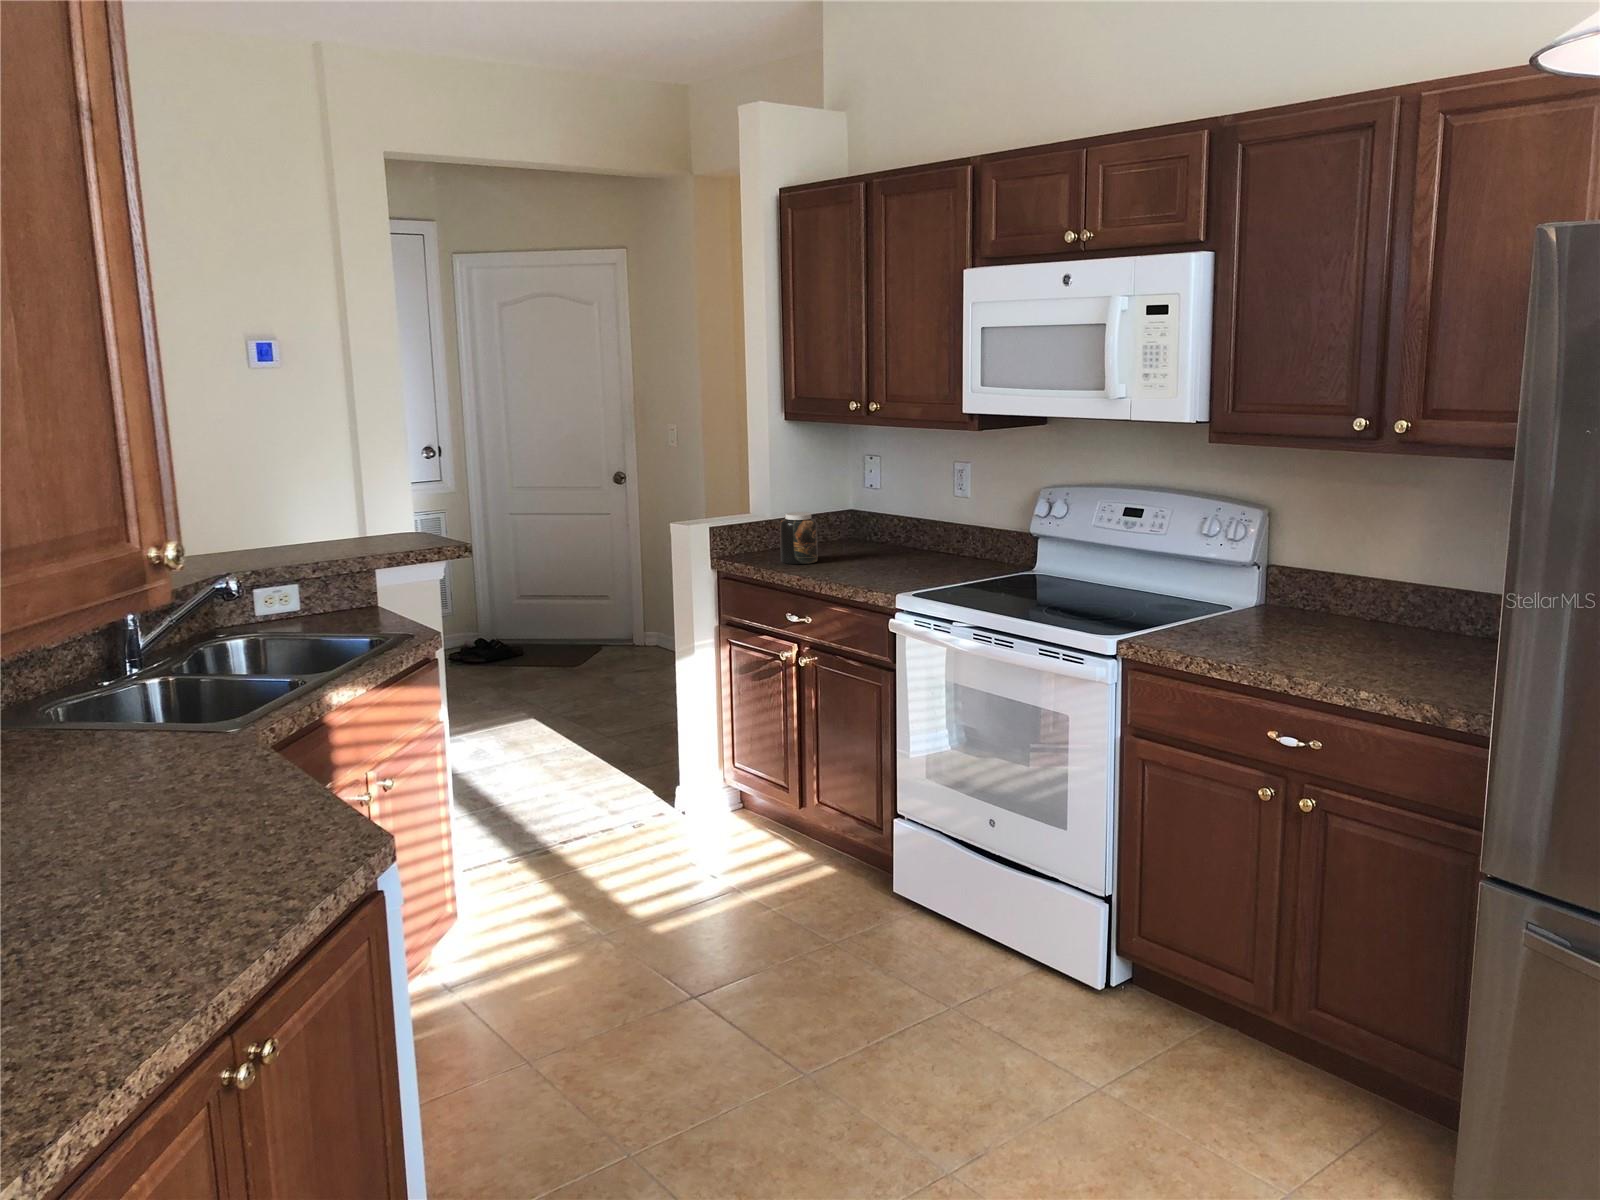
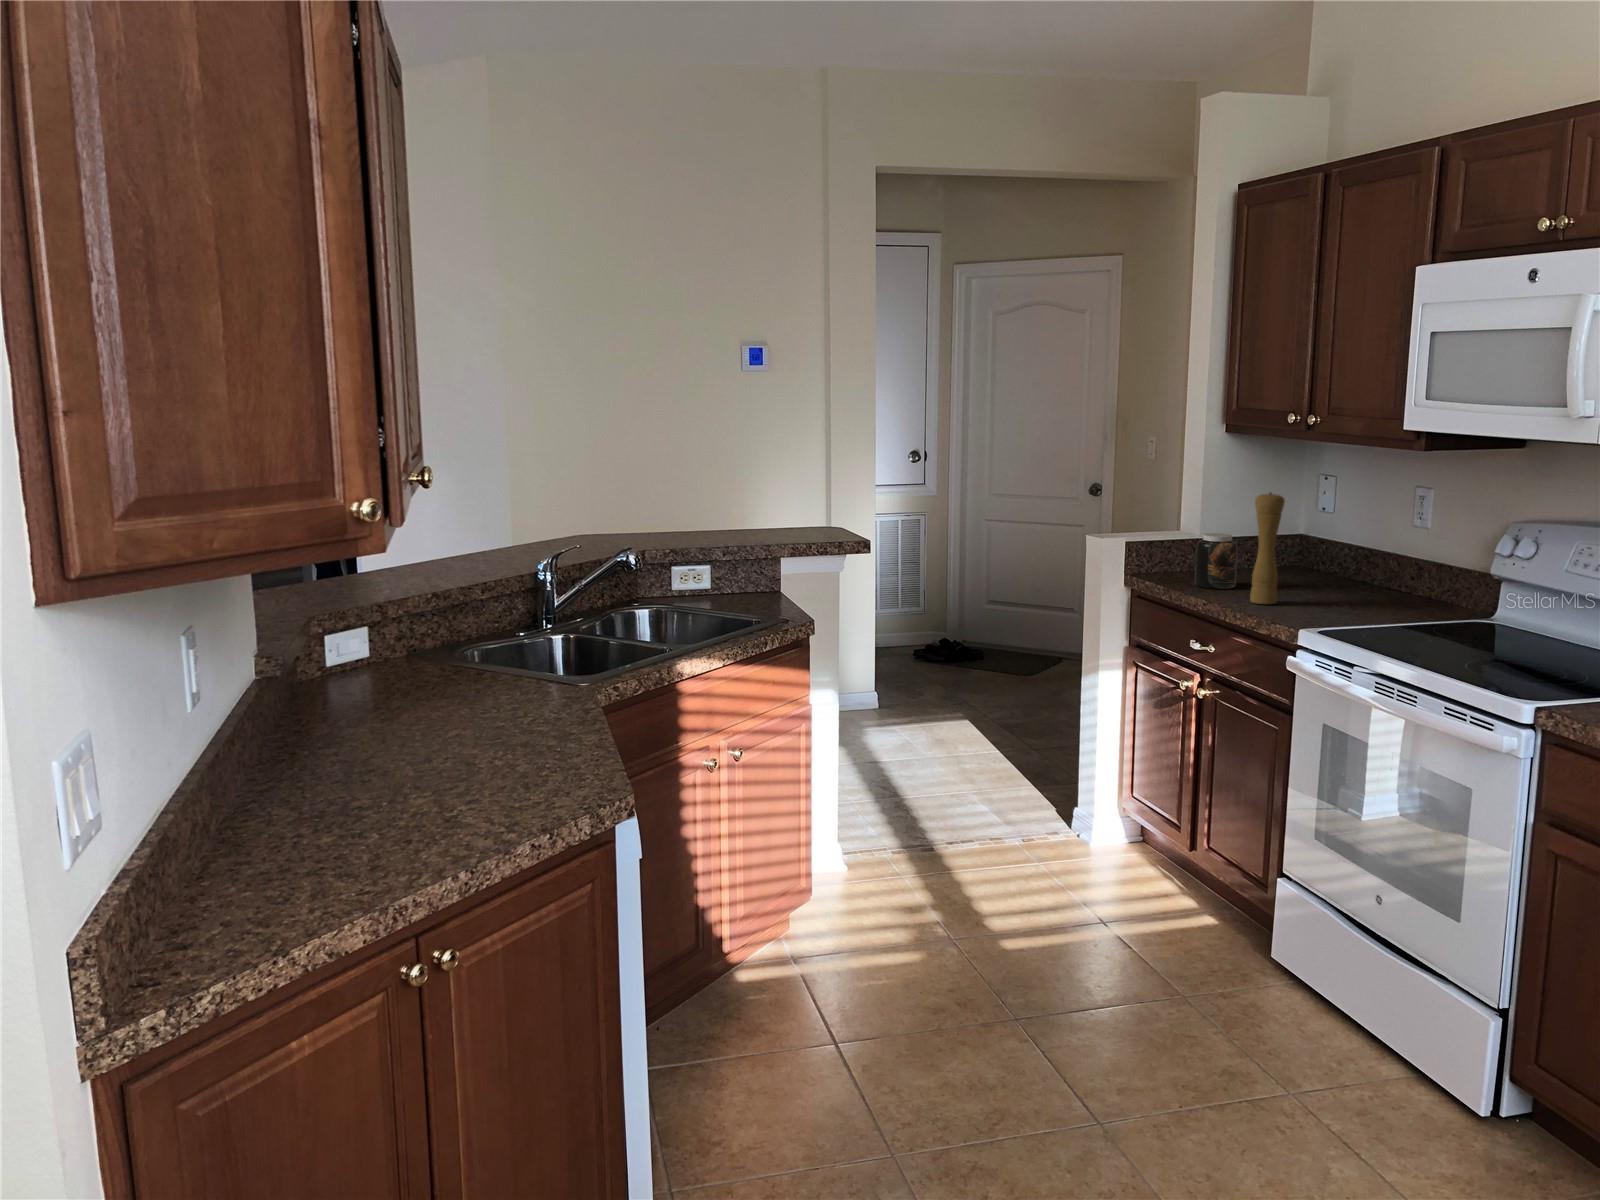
pepper mill: none [837,472,863,575] -> present [1250,492,1285,604]

